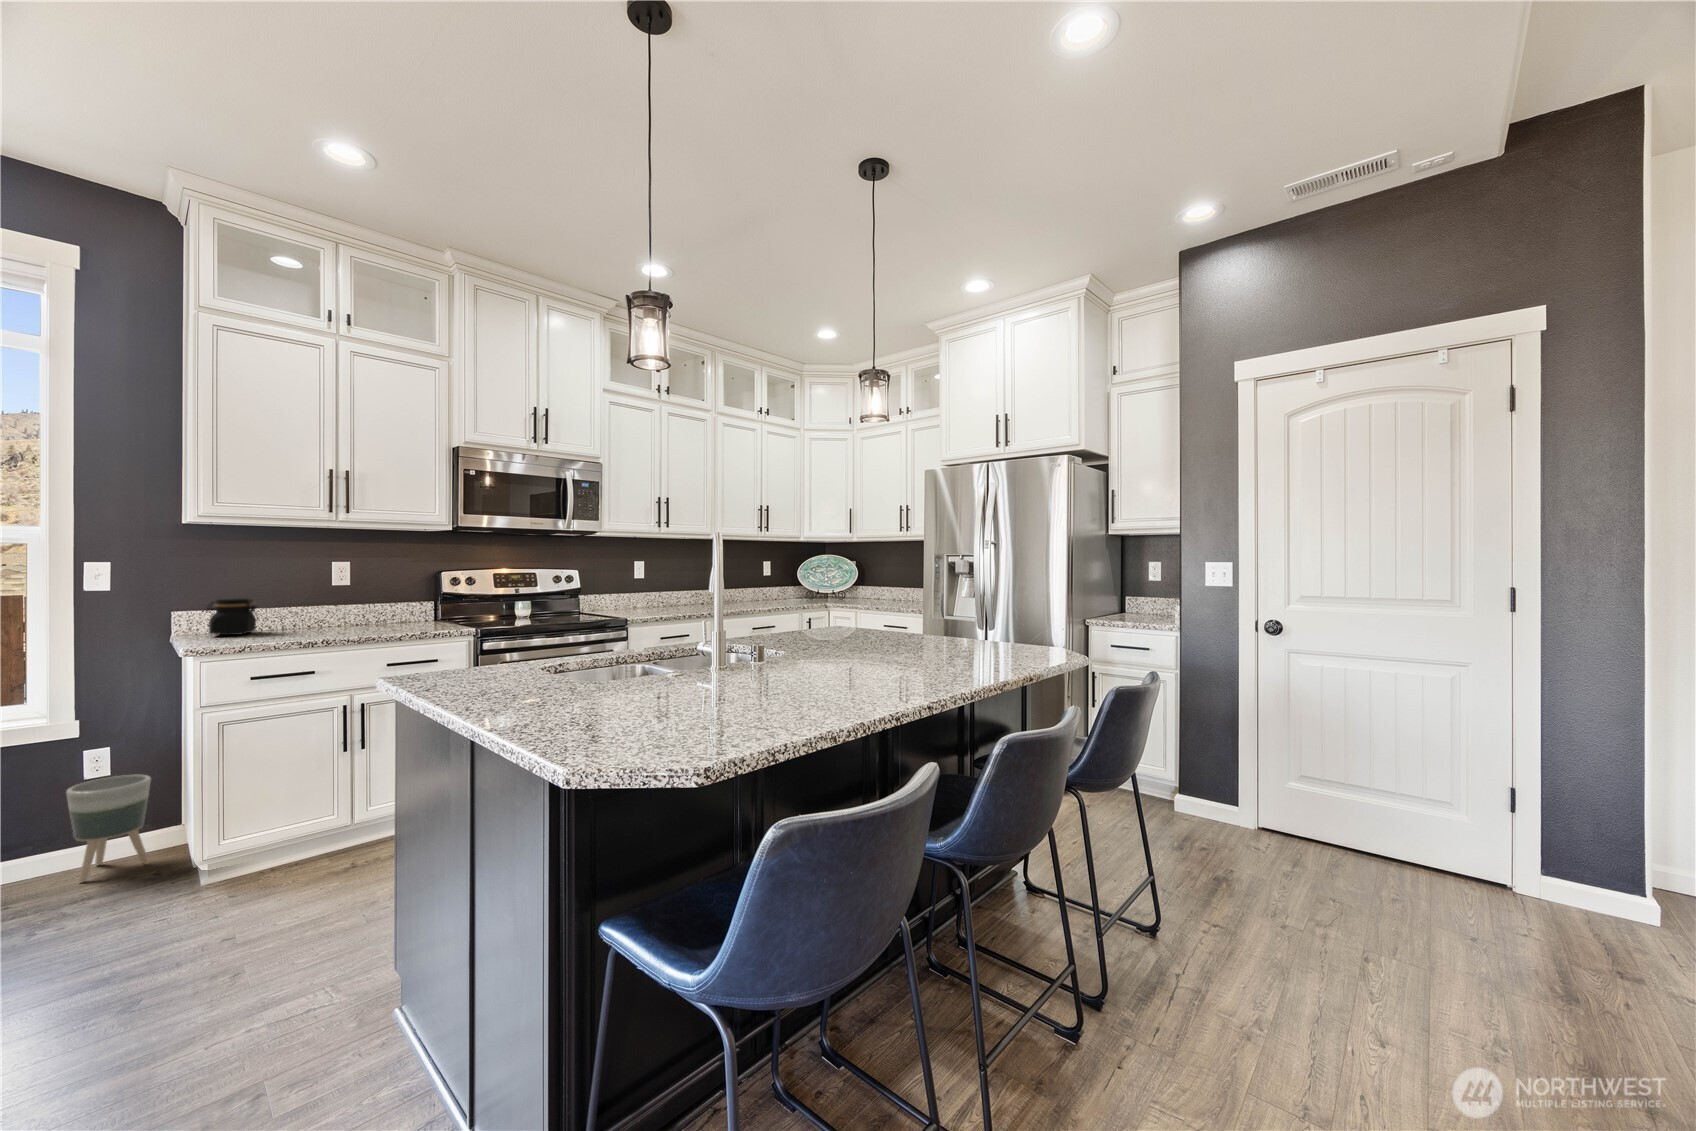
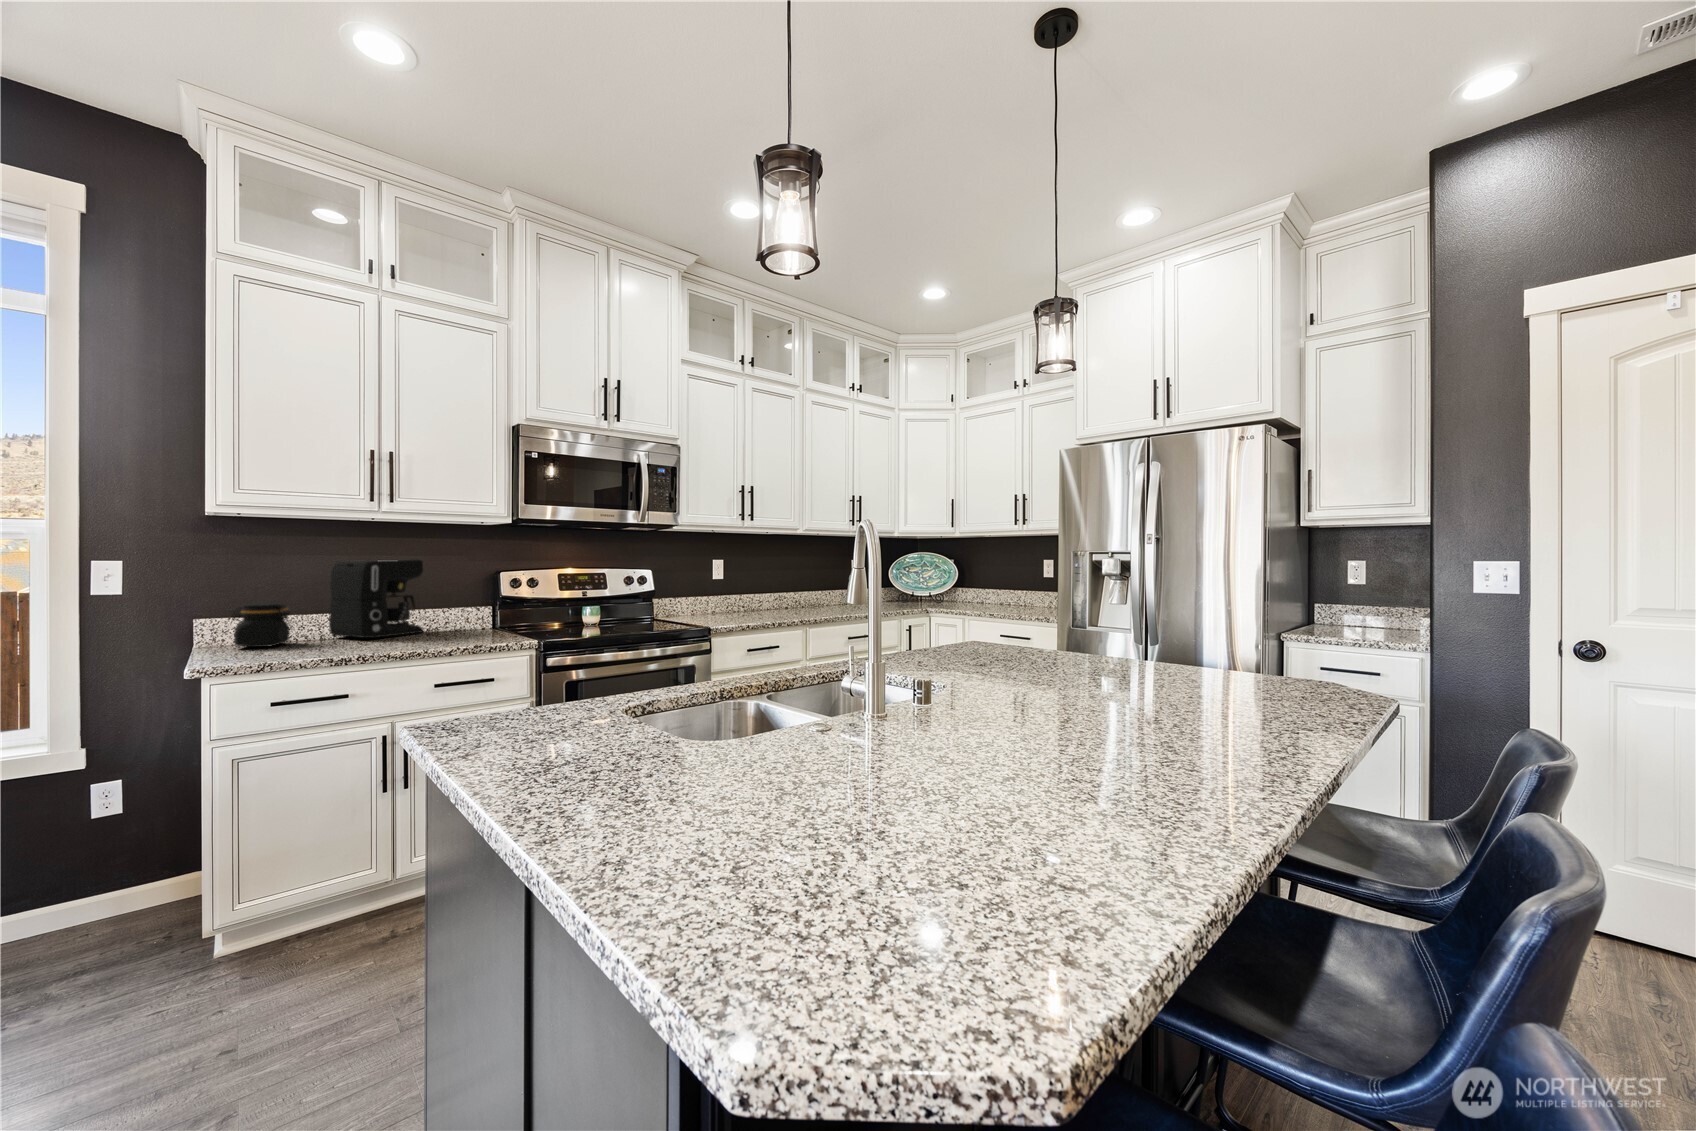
coffee maker: none [290,561,374,628] -> present [329,560,423,638]
planter: present [66,775,151,883] -> none [64,813,165,947]

